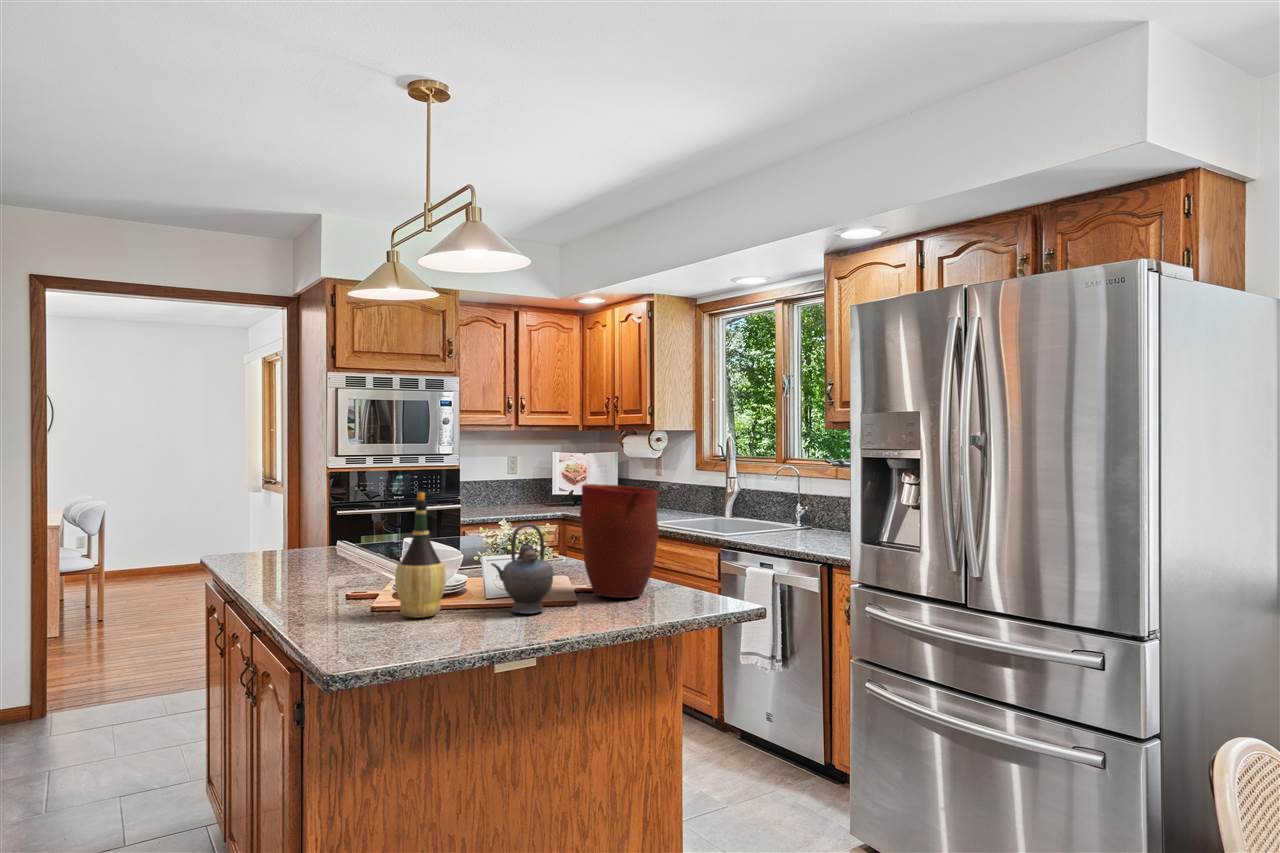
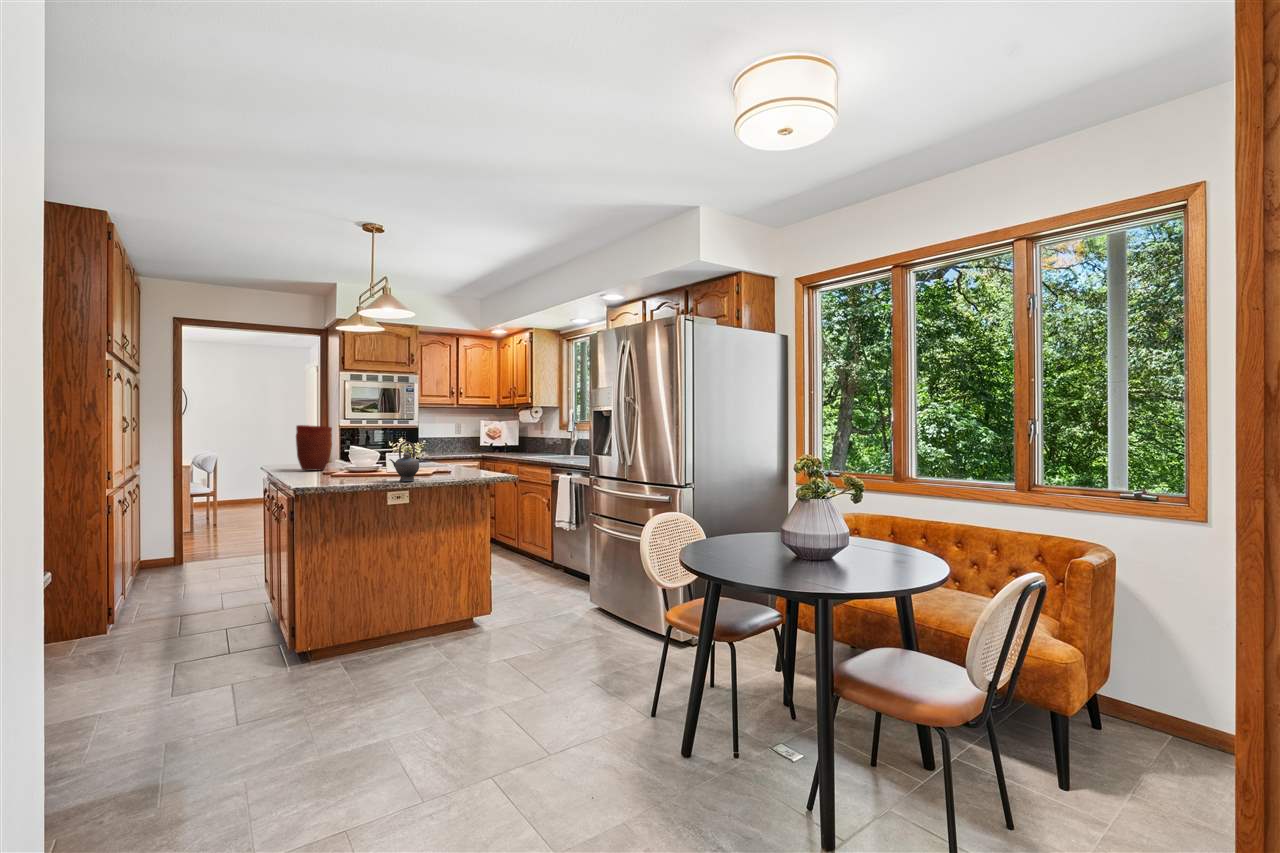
vase: present [580,484,659,598] -> present [296,425,332,470]
wine bottle: present [395,492,446,617] -> none [345,428,369,483]

